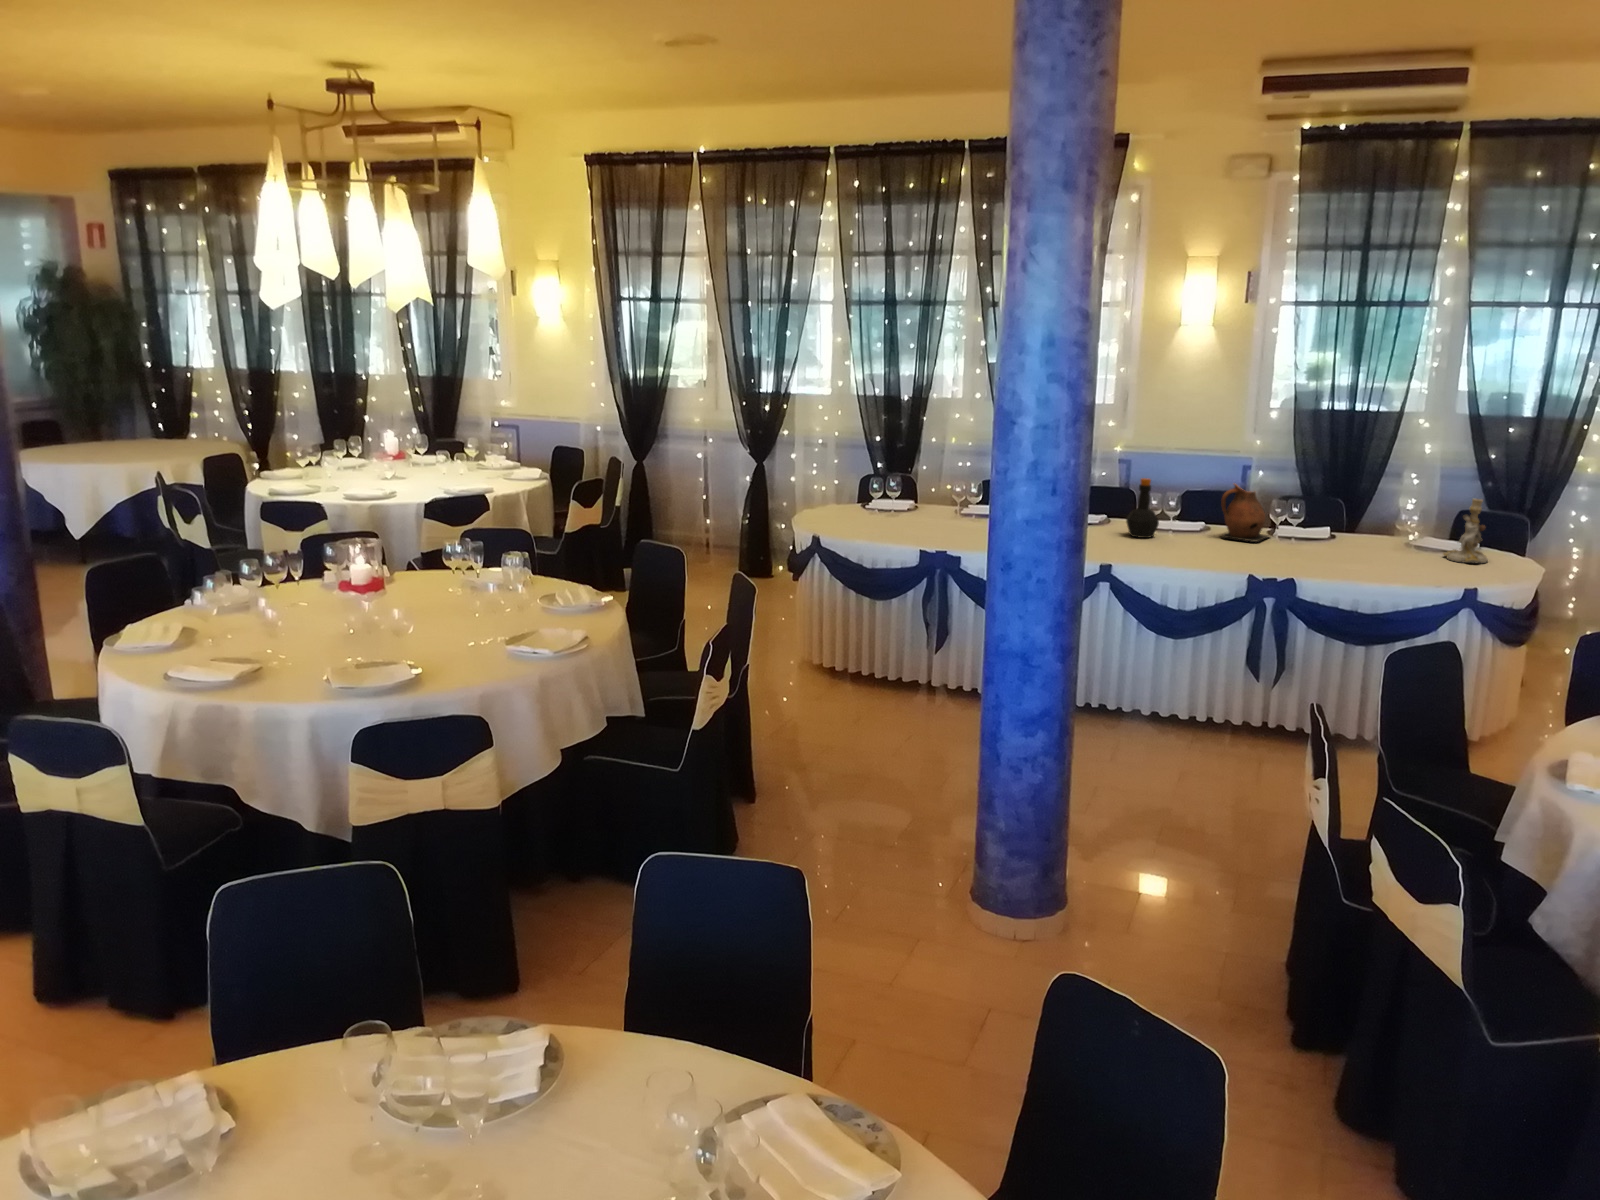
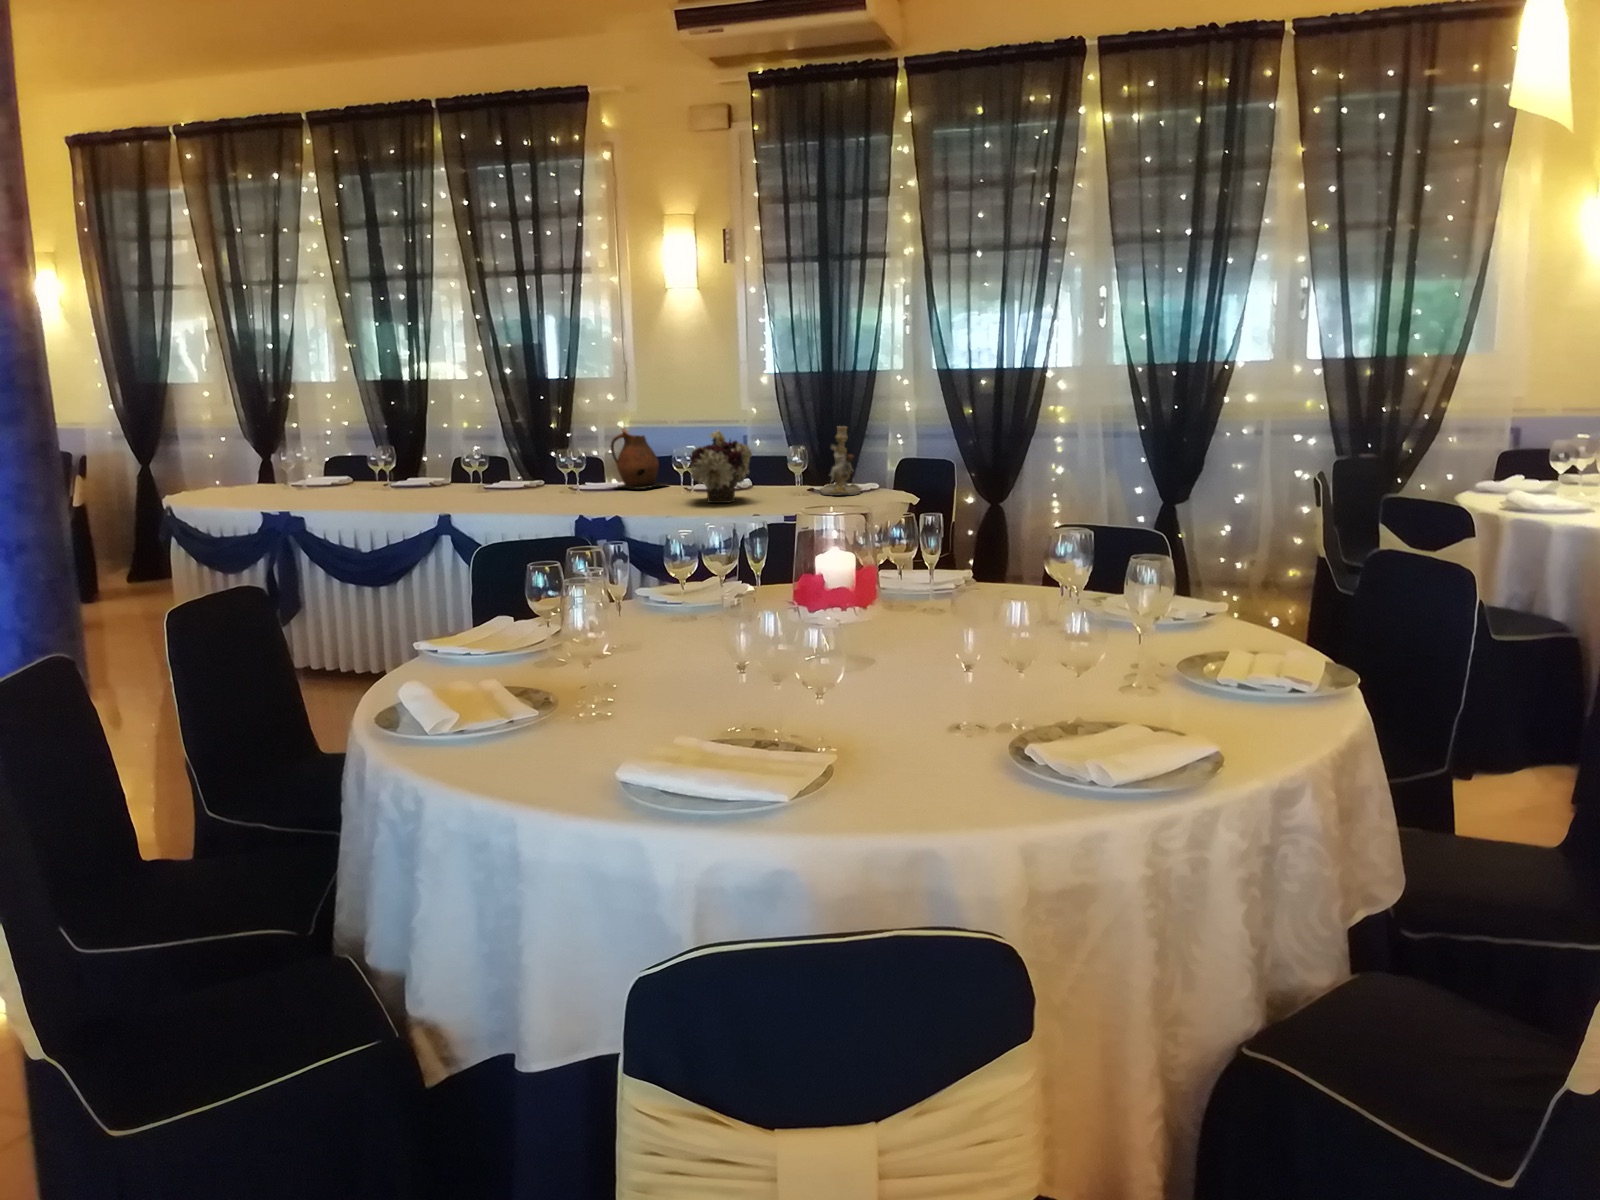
bottle: present [1126,478,1159,538] -> none [512,427,546,491]
flower arrangement: none [1337,501,1408,568] -> present [689,430,752,503]

